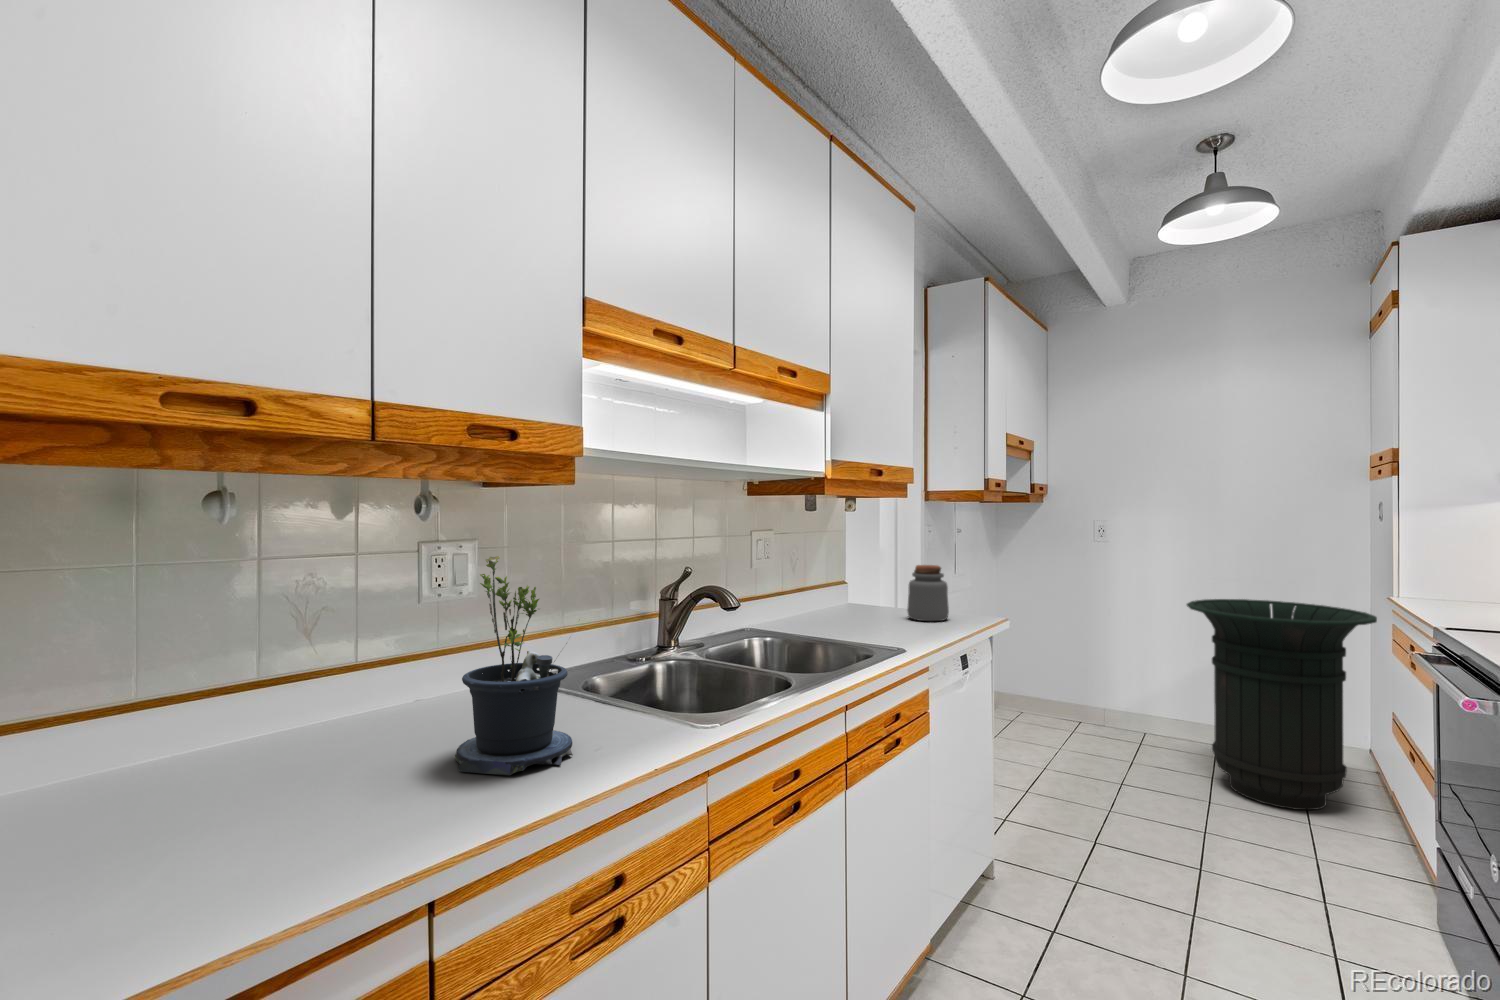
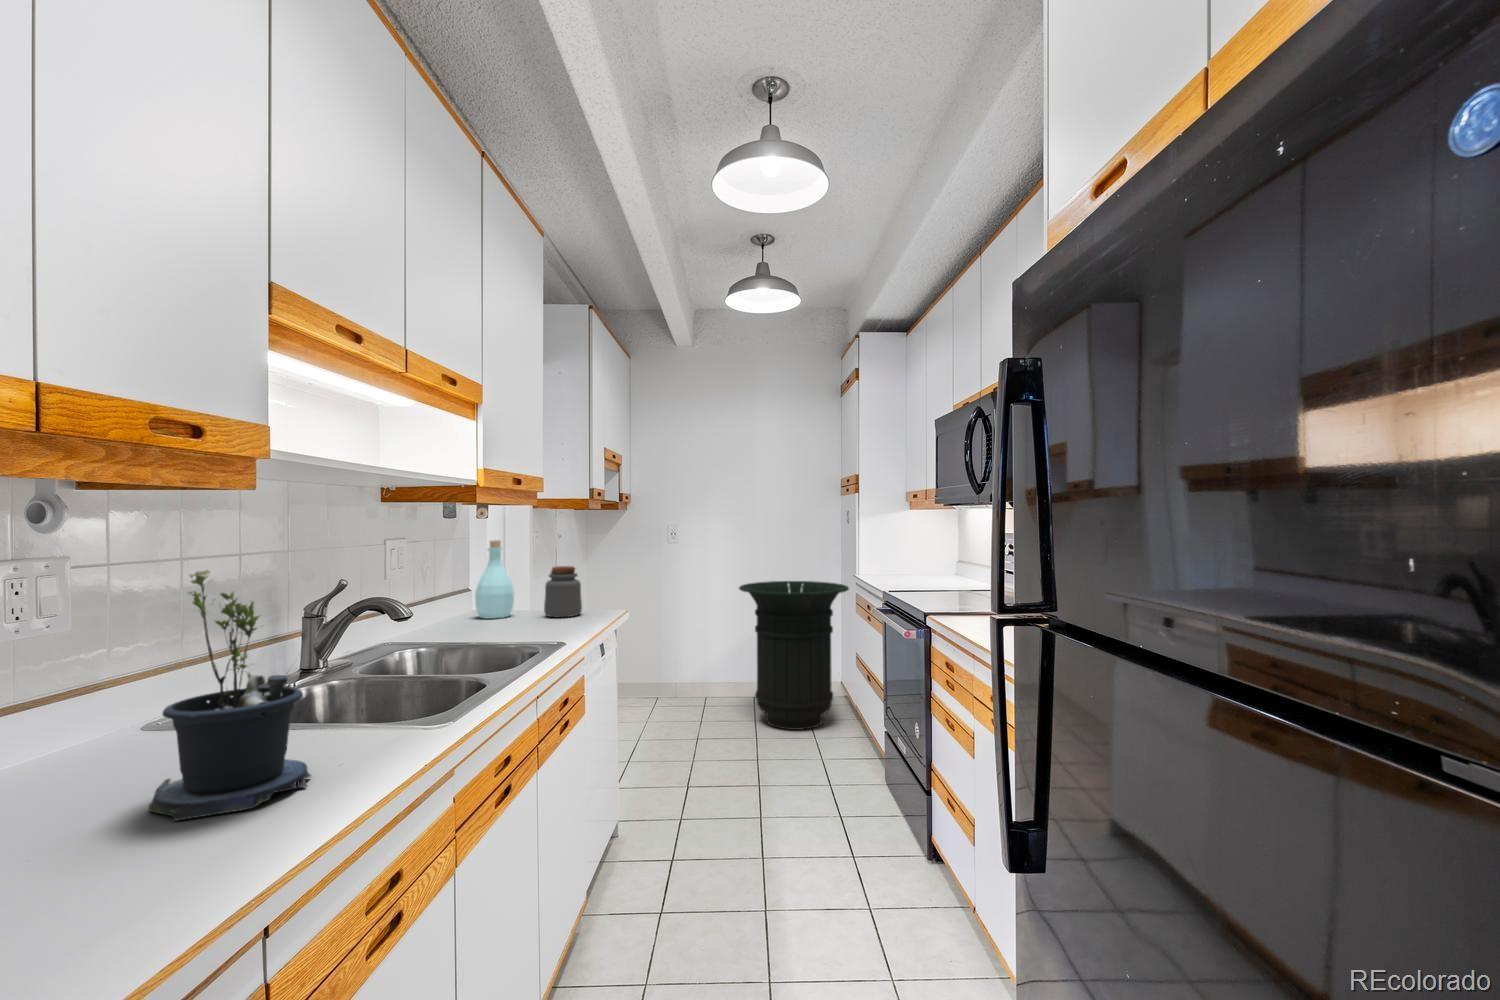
bottle: none [841,534,880,615] -> present [475,540,514,619]

